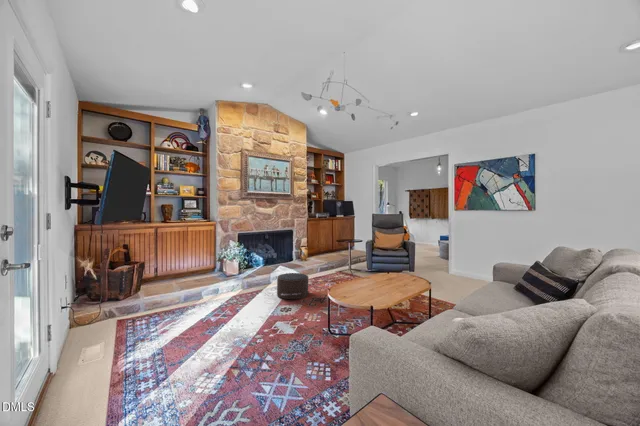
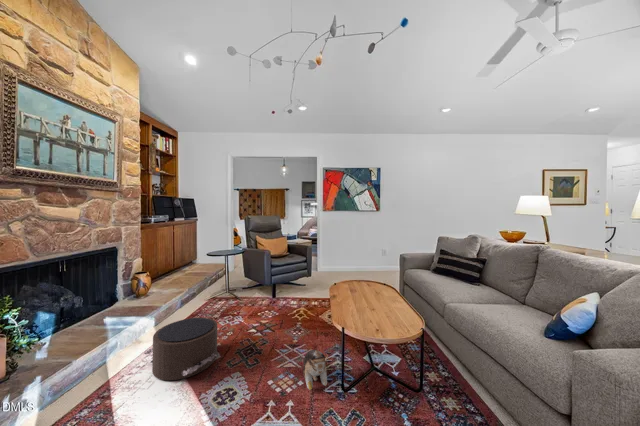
plush toy: none [316,300,344,325] -> present [303,350,328,390]

